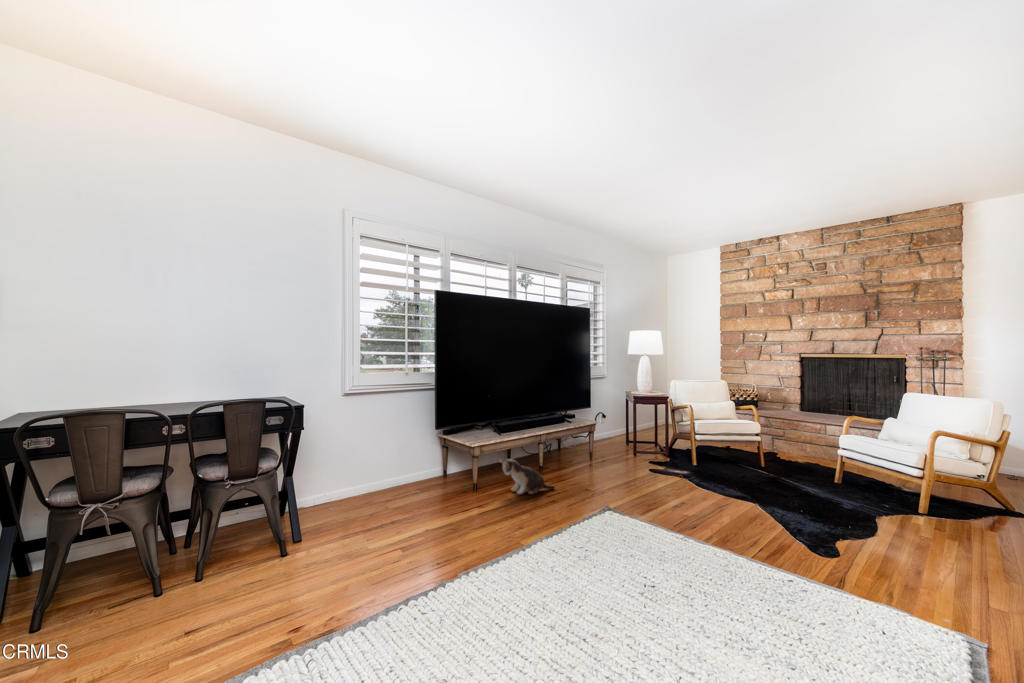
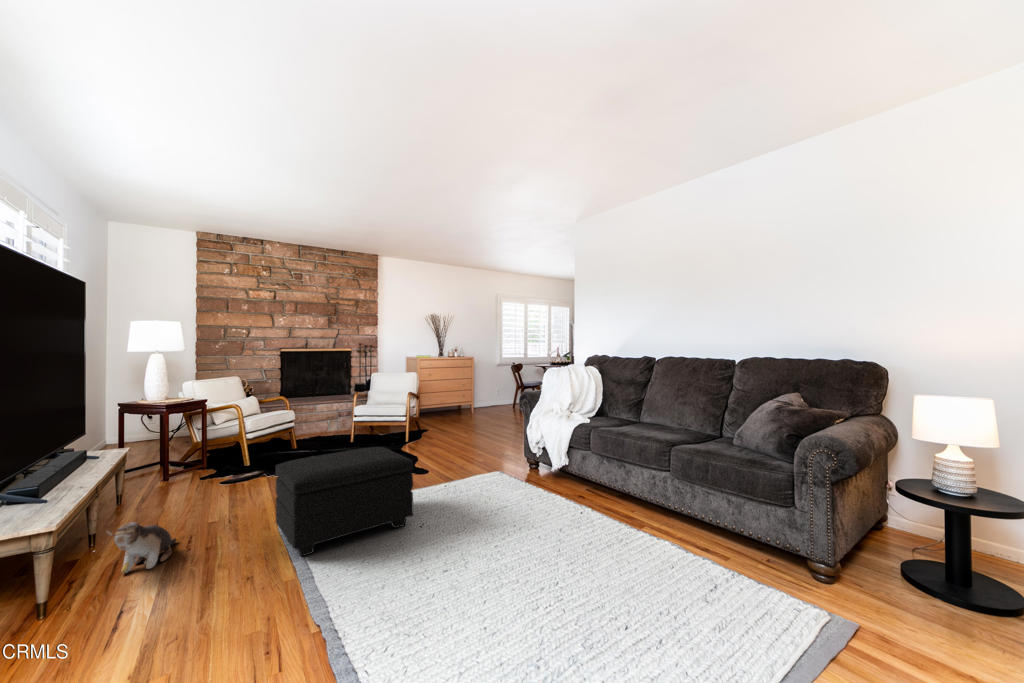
footstool: none [552,451,692,560] -> present [276,447,413,556]

